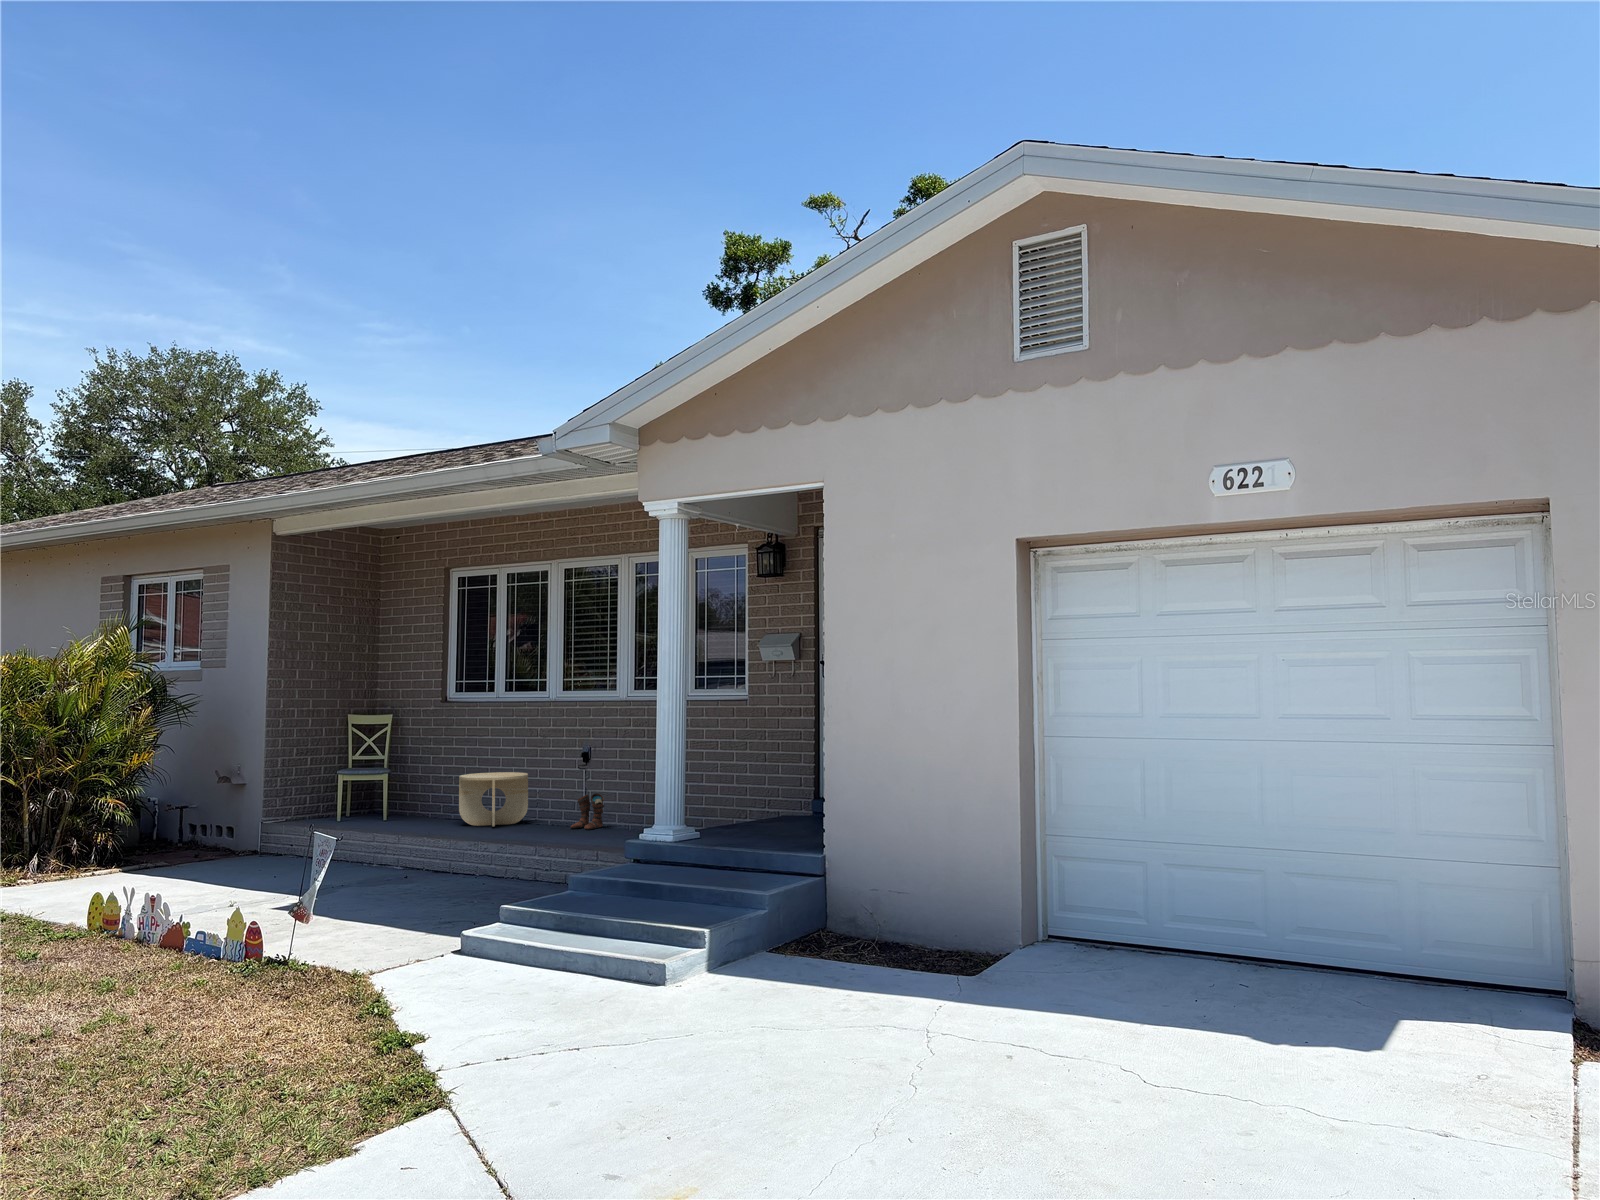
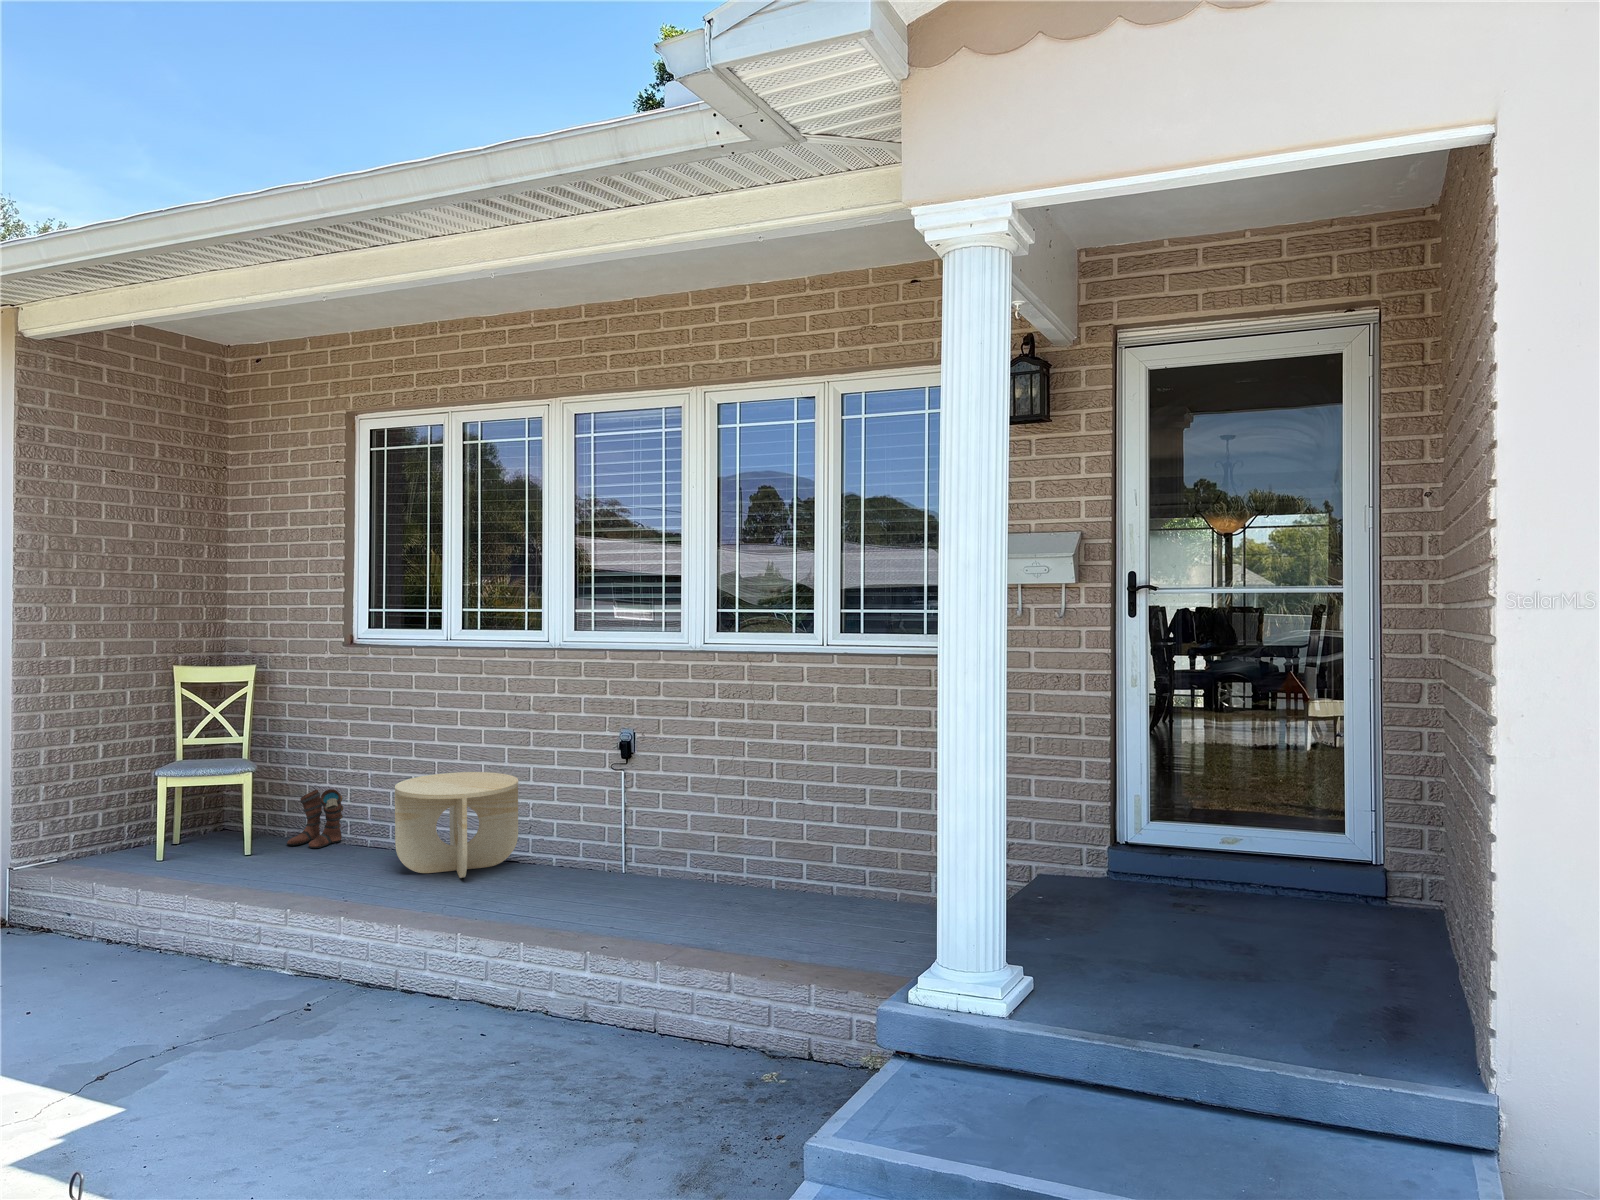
boots: present [570,794,604,829] -> present [287,789,343,848]

